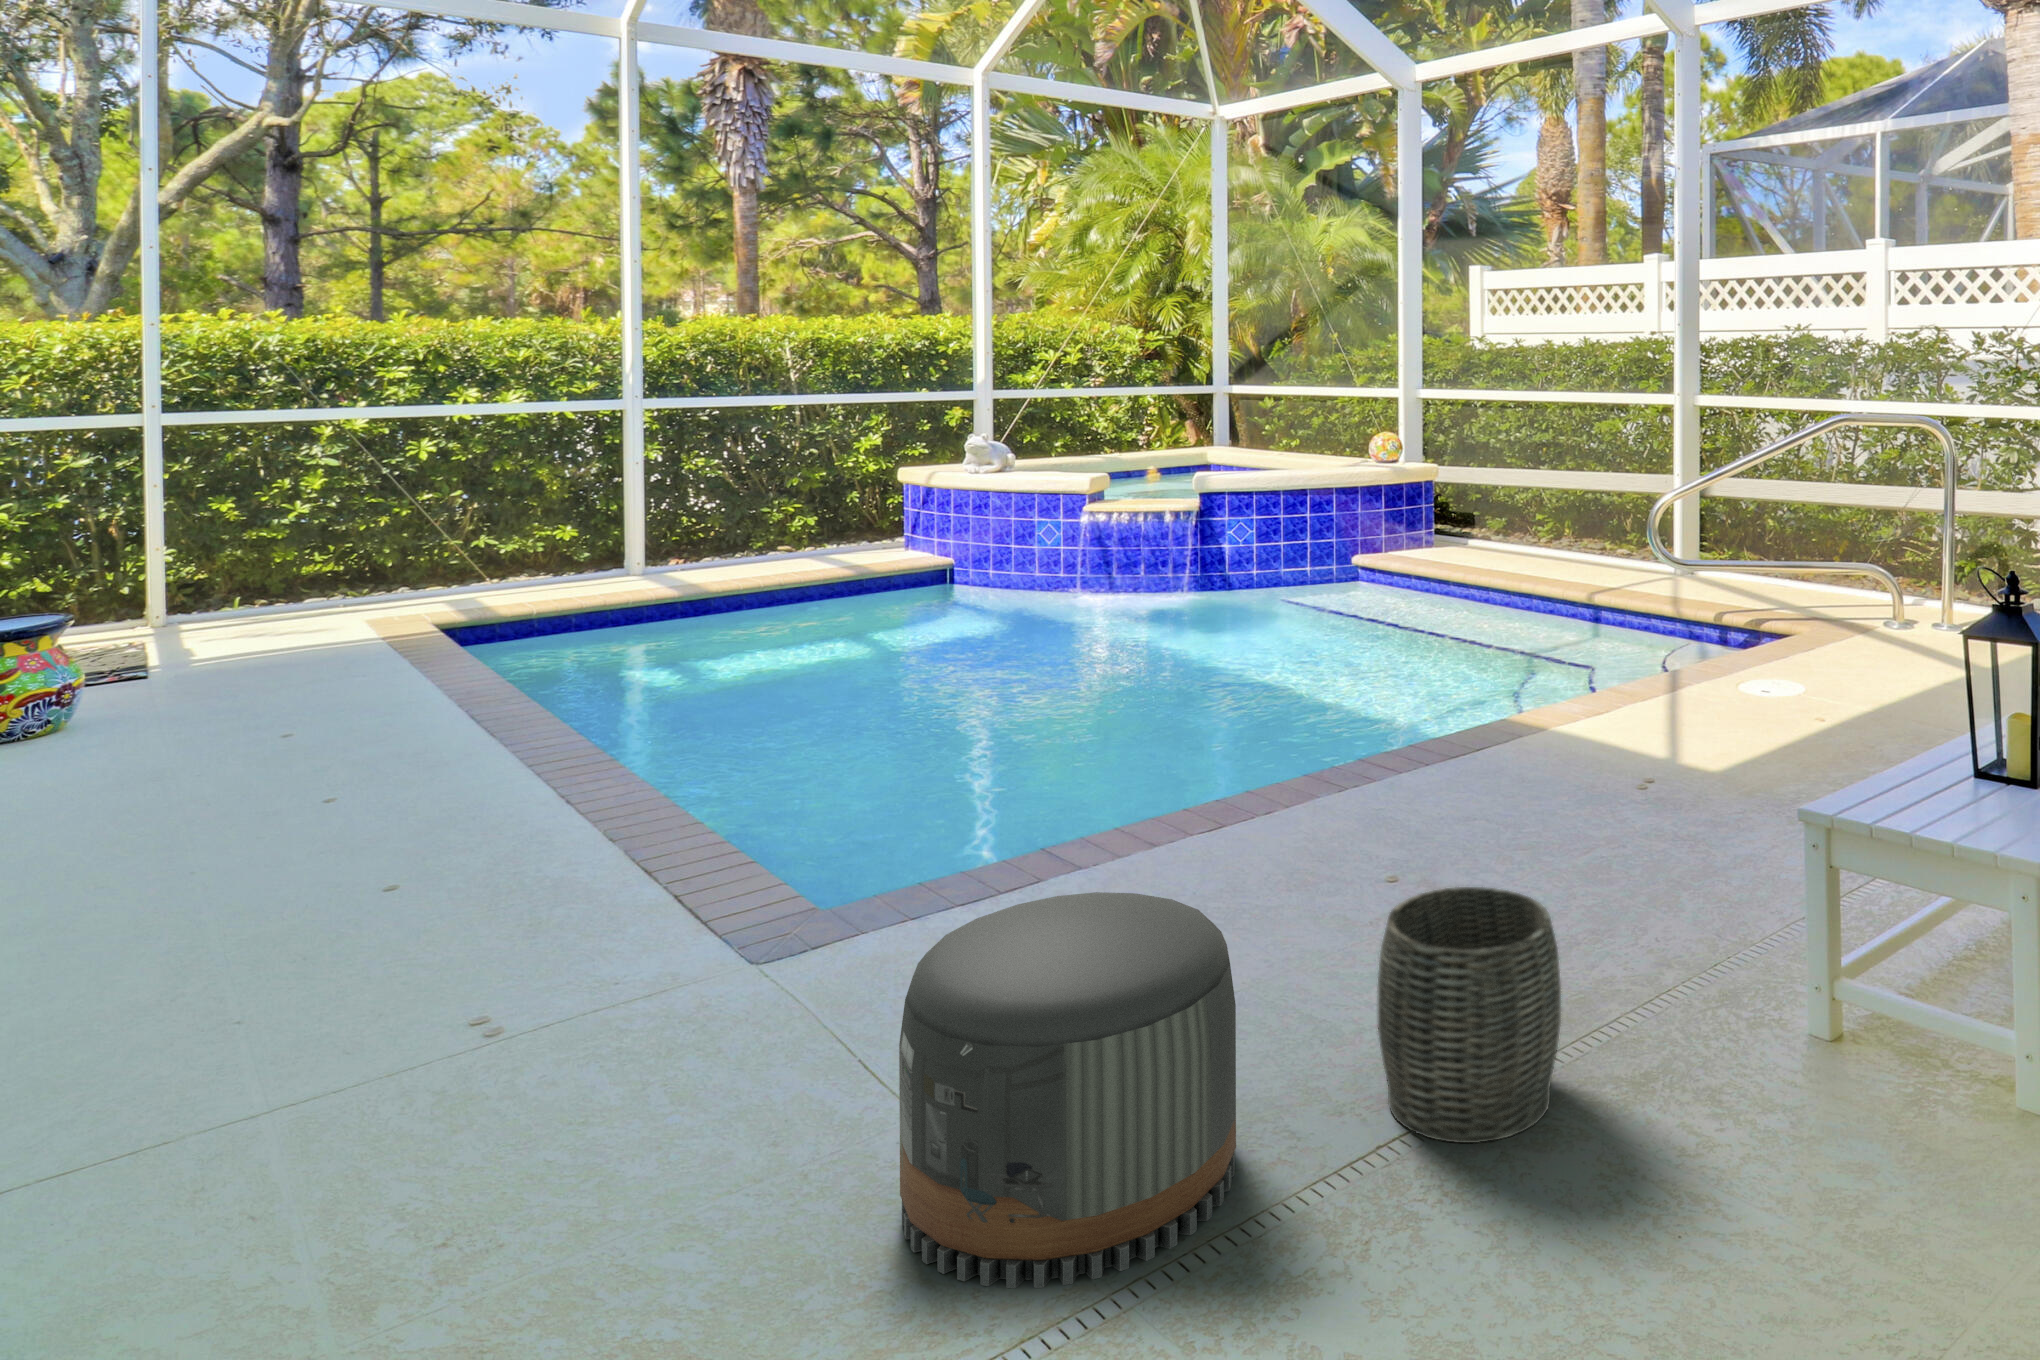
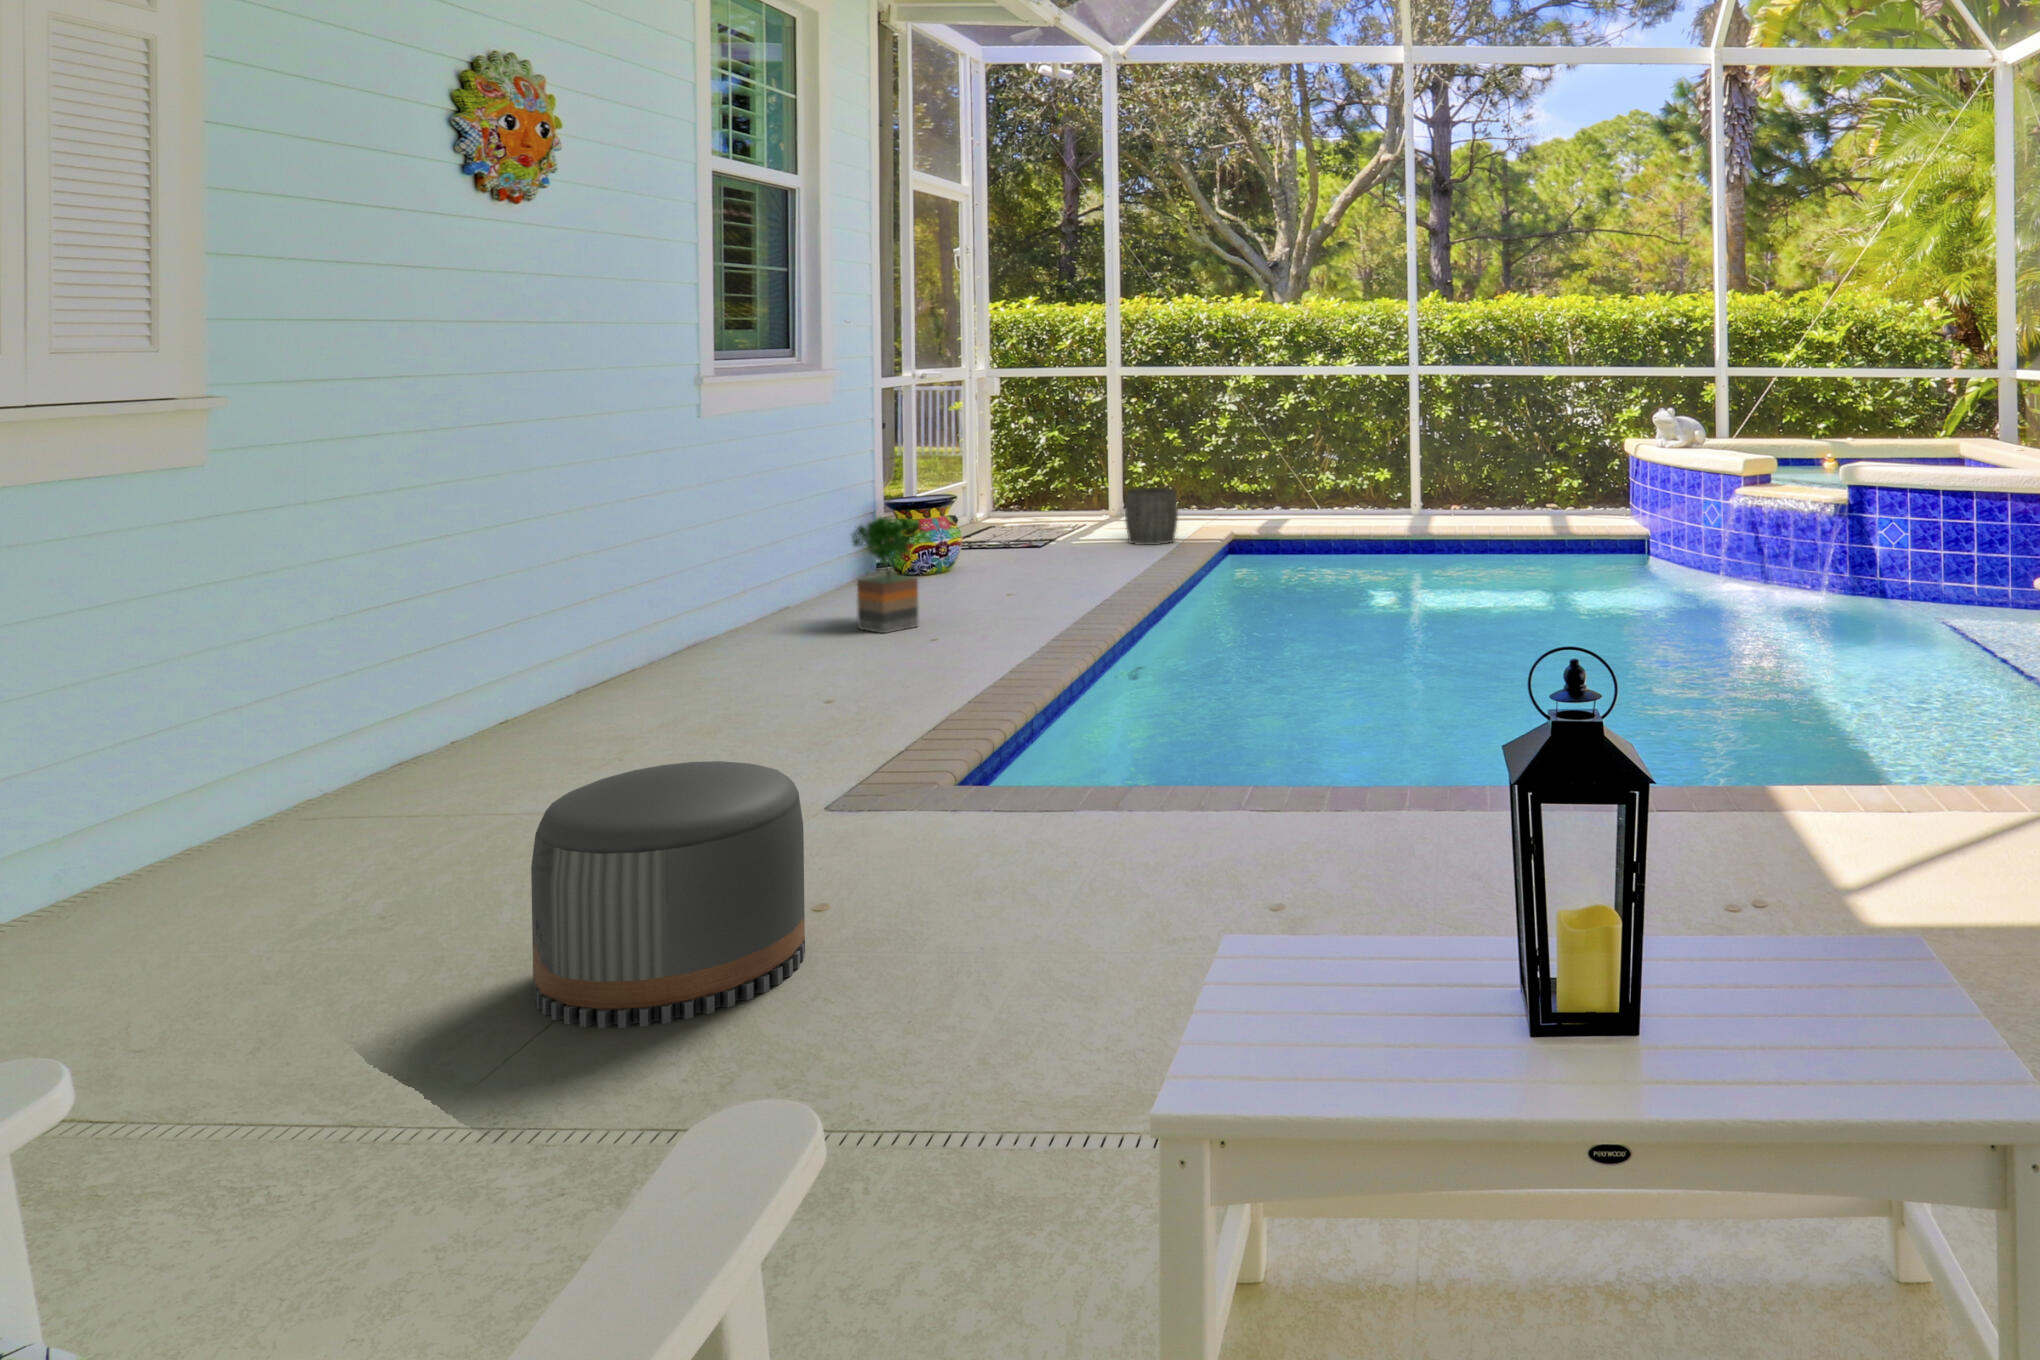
potted tree: none [109,635,258,820] -> present [852,517,929,633]
woven basket: present [1378,887,1561,1143] -> present [1125,488,1178,545]

